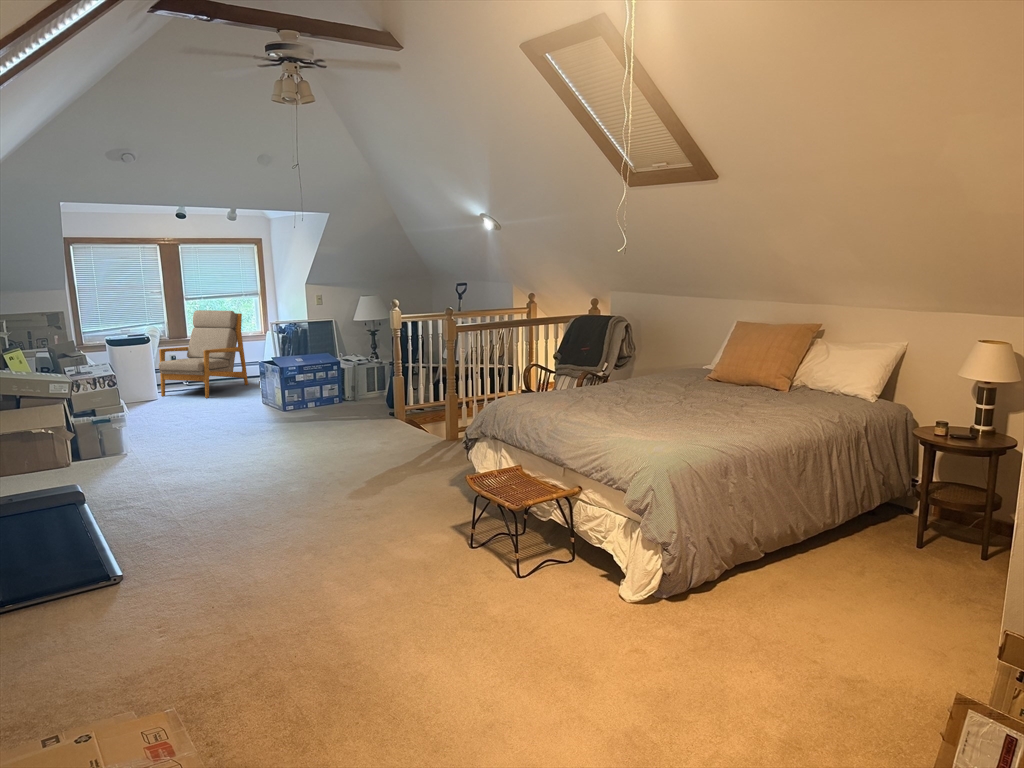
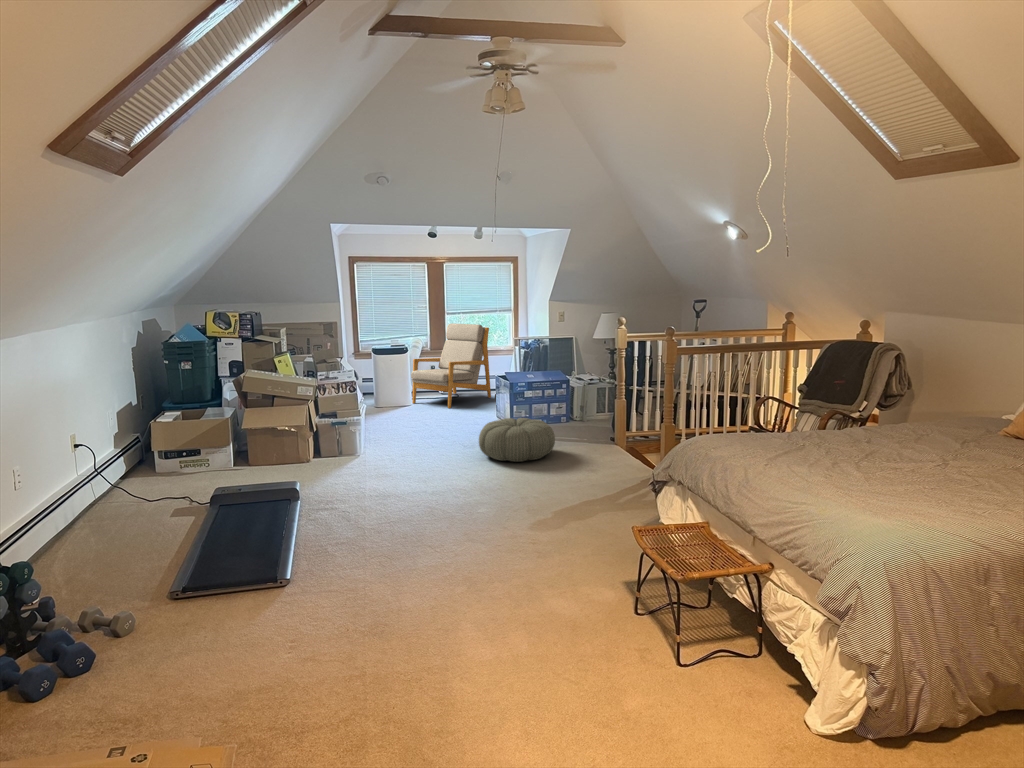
pouf: none [264,400,340,442] -> present [479,418,555,462]

